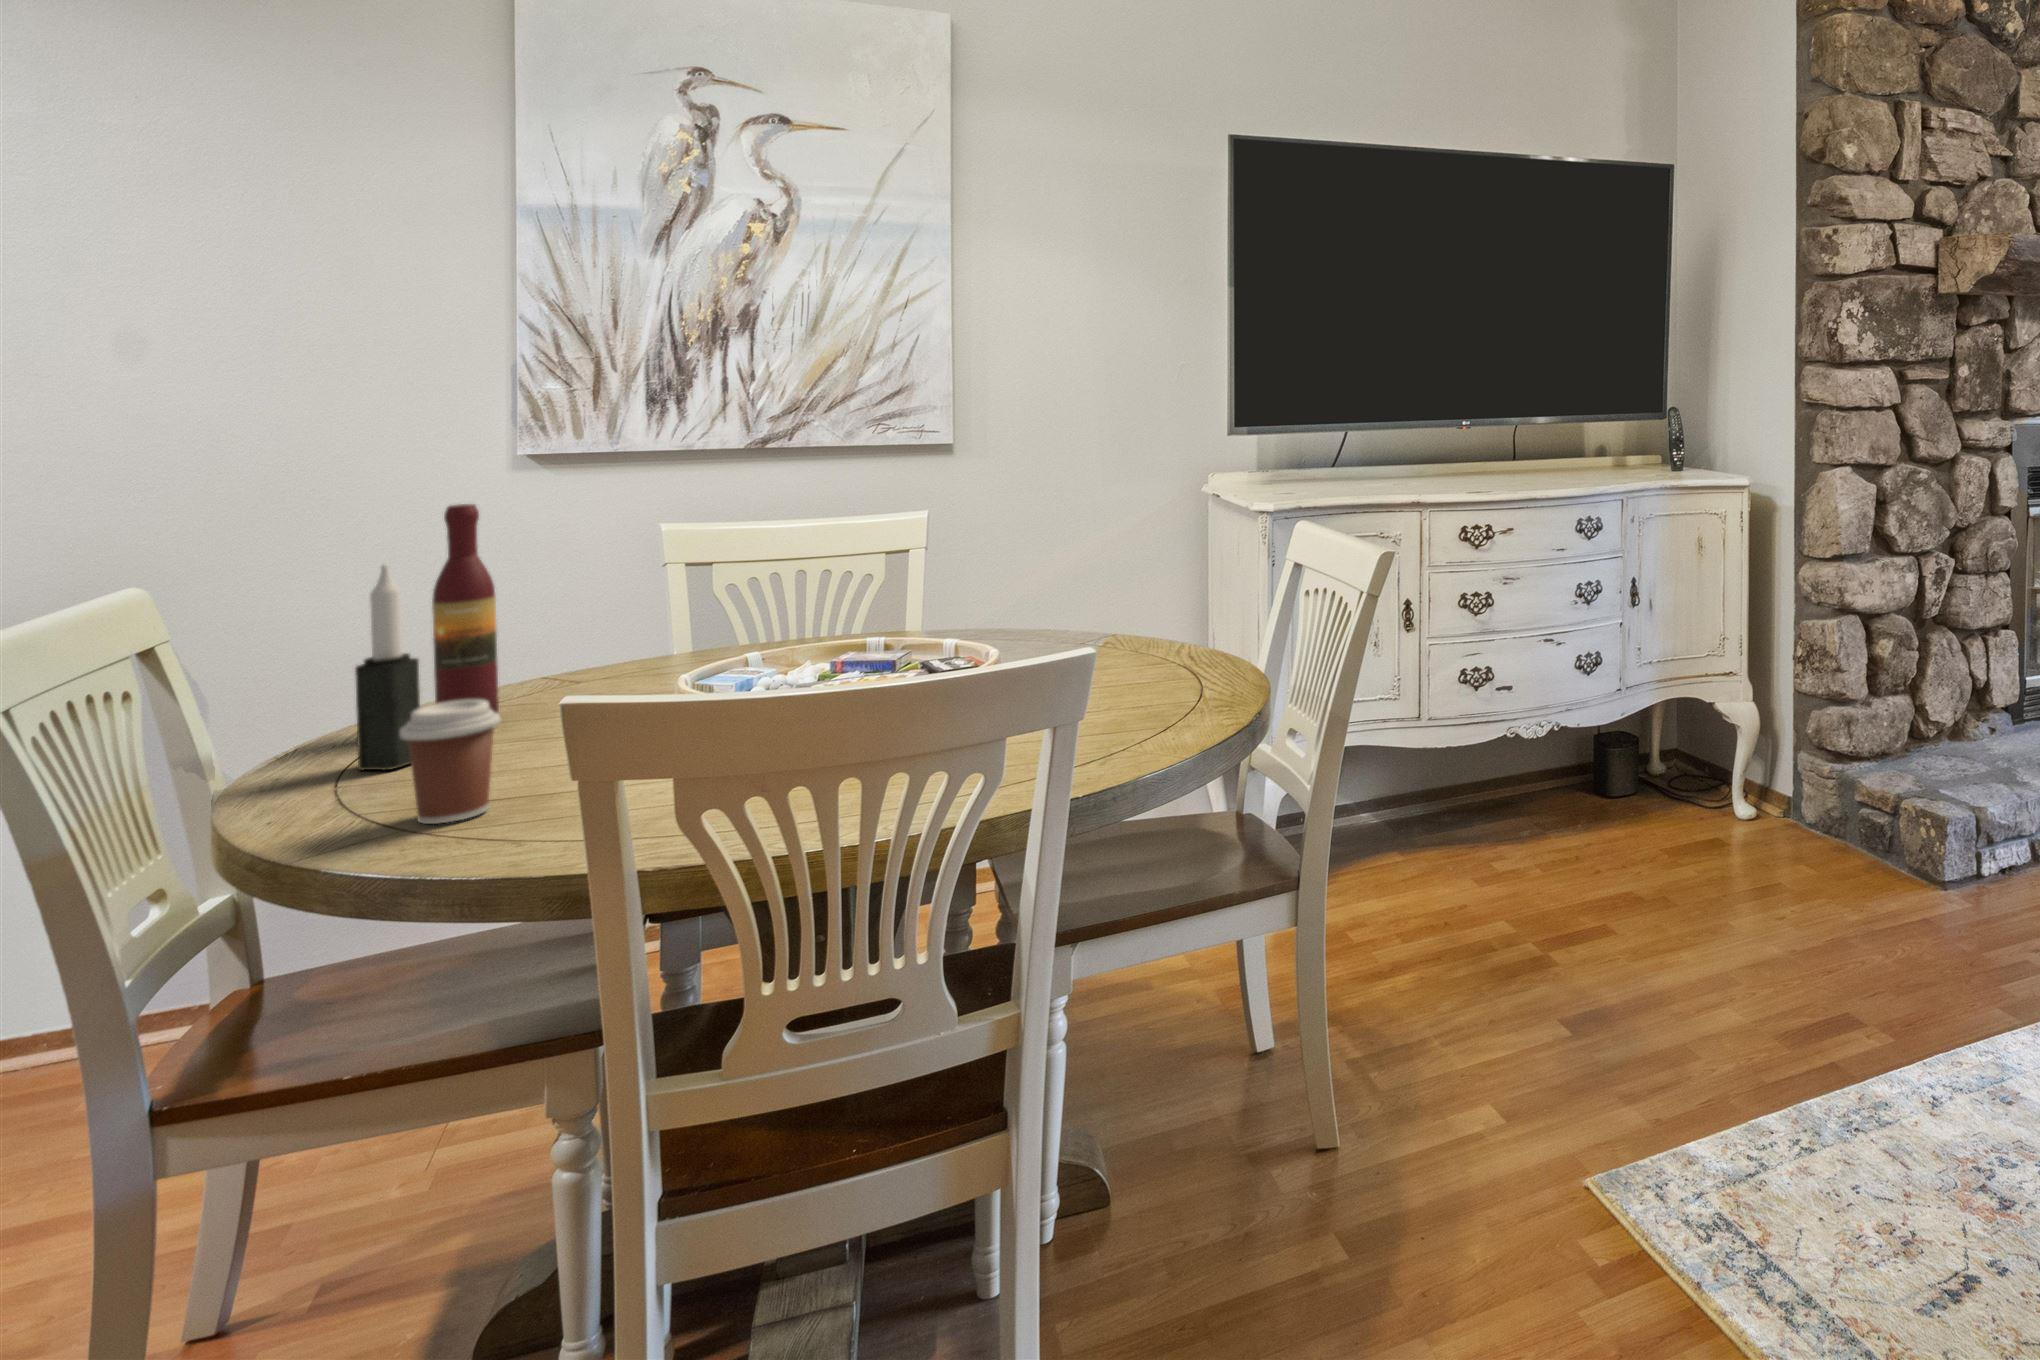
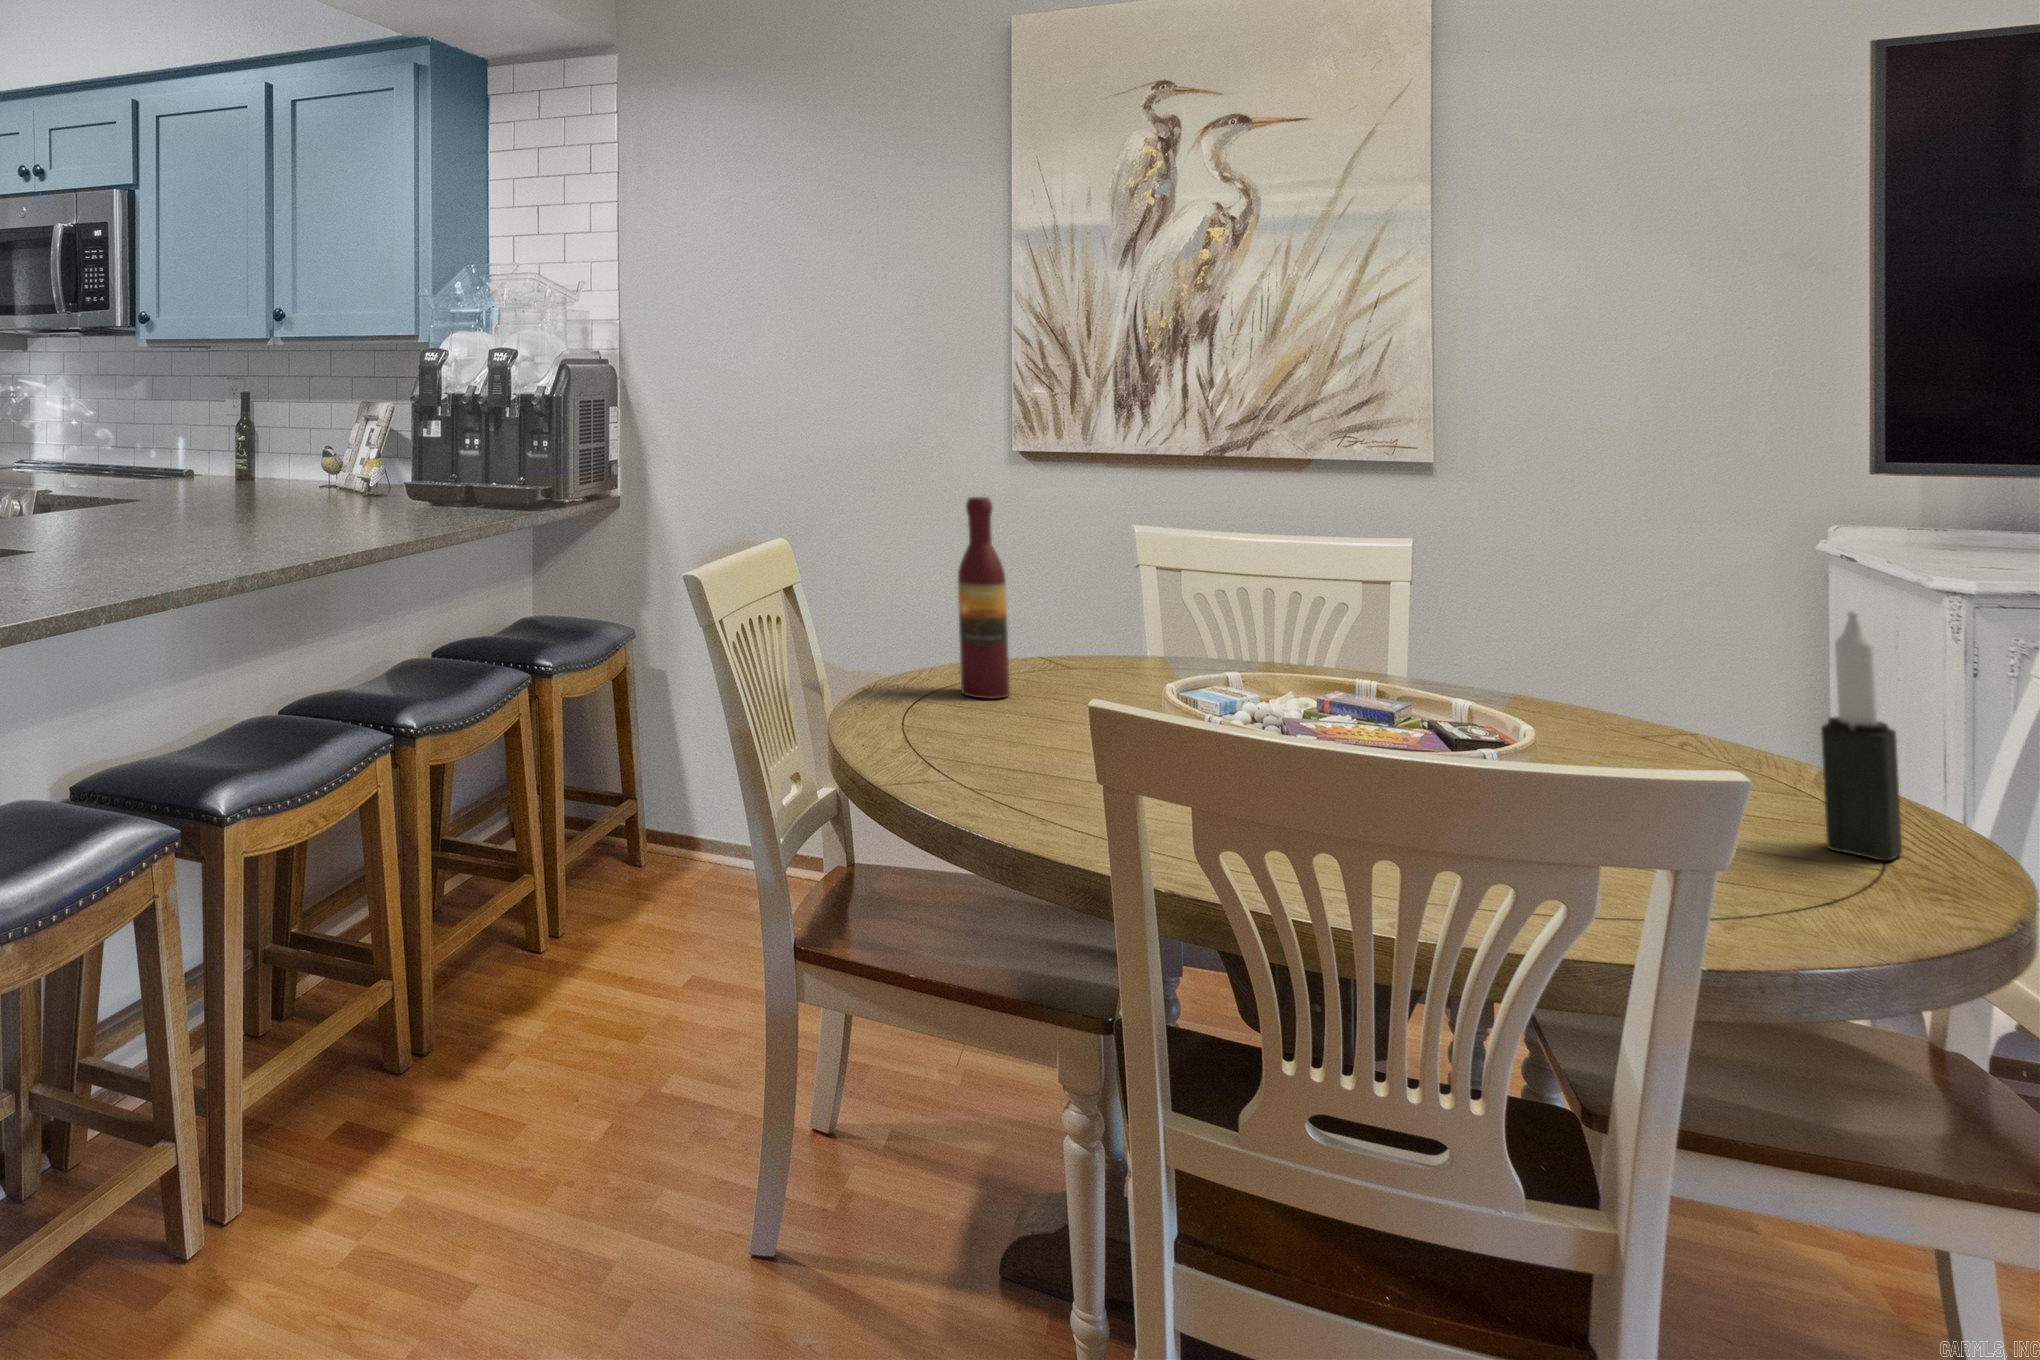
candle: present [355,564,420,770] -> present [1821,611,1902,861]
coffee cup: present [400,700,501,824] -> none [944,680,1022,792]

